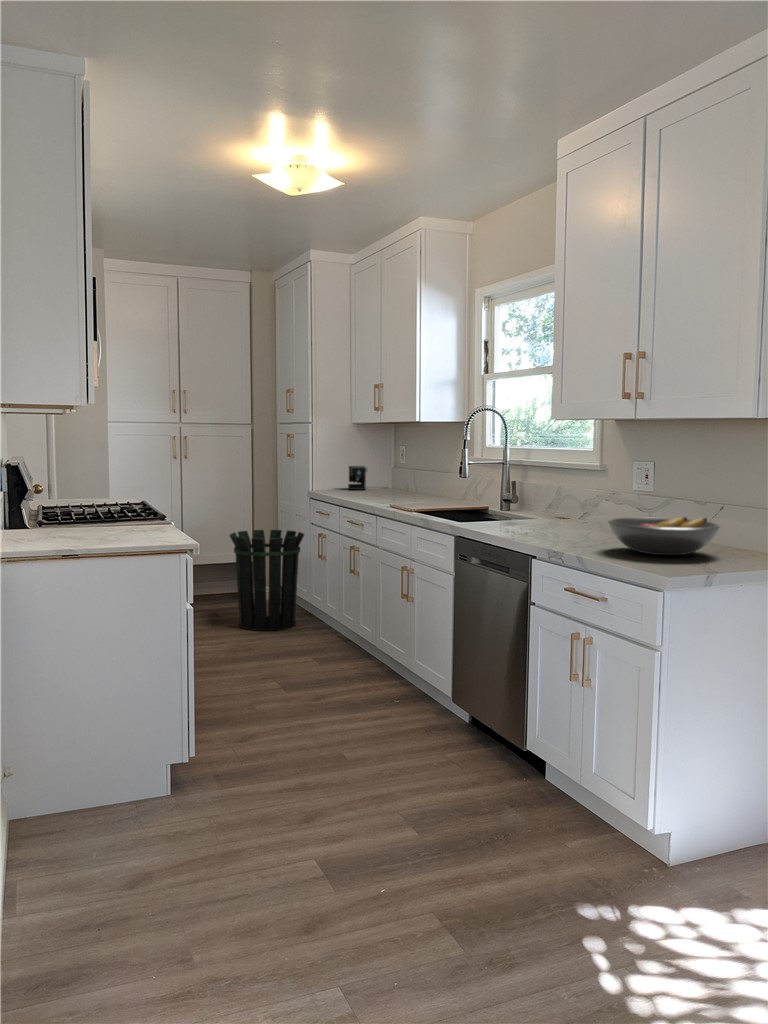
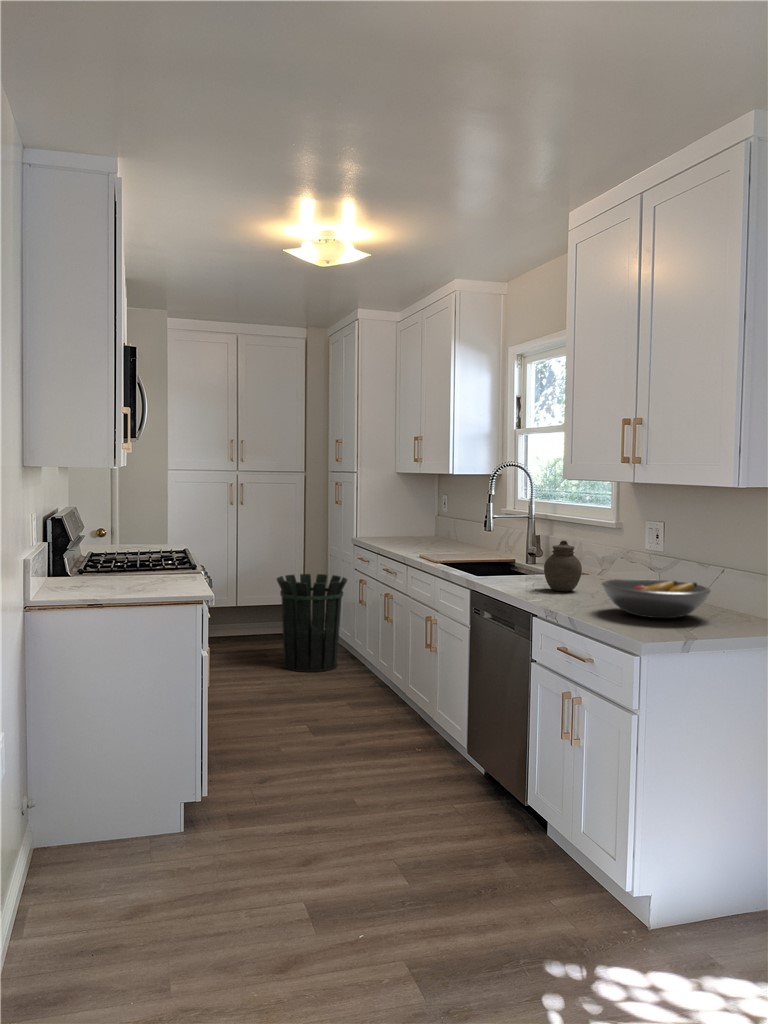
coffee maker: present [348,466,367,490] -> none [392,514,431,538]
jar: none [536,482,575,534] -> present [544,541,582,591]

